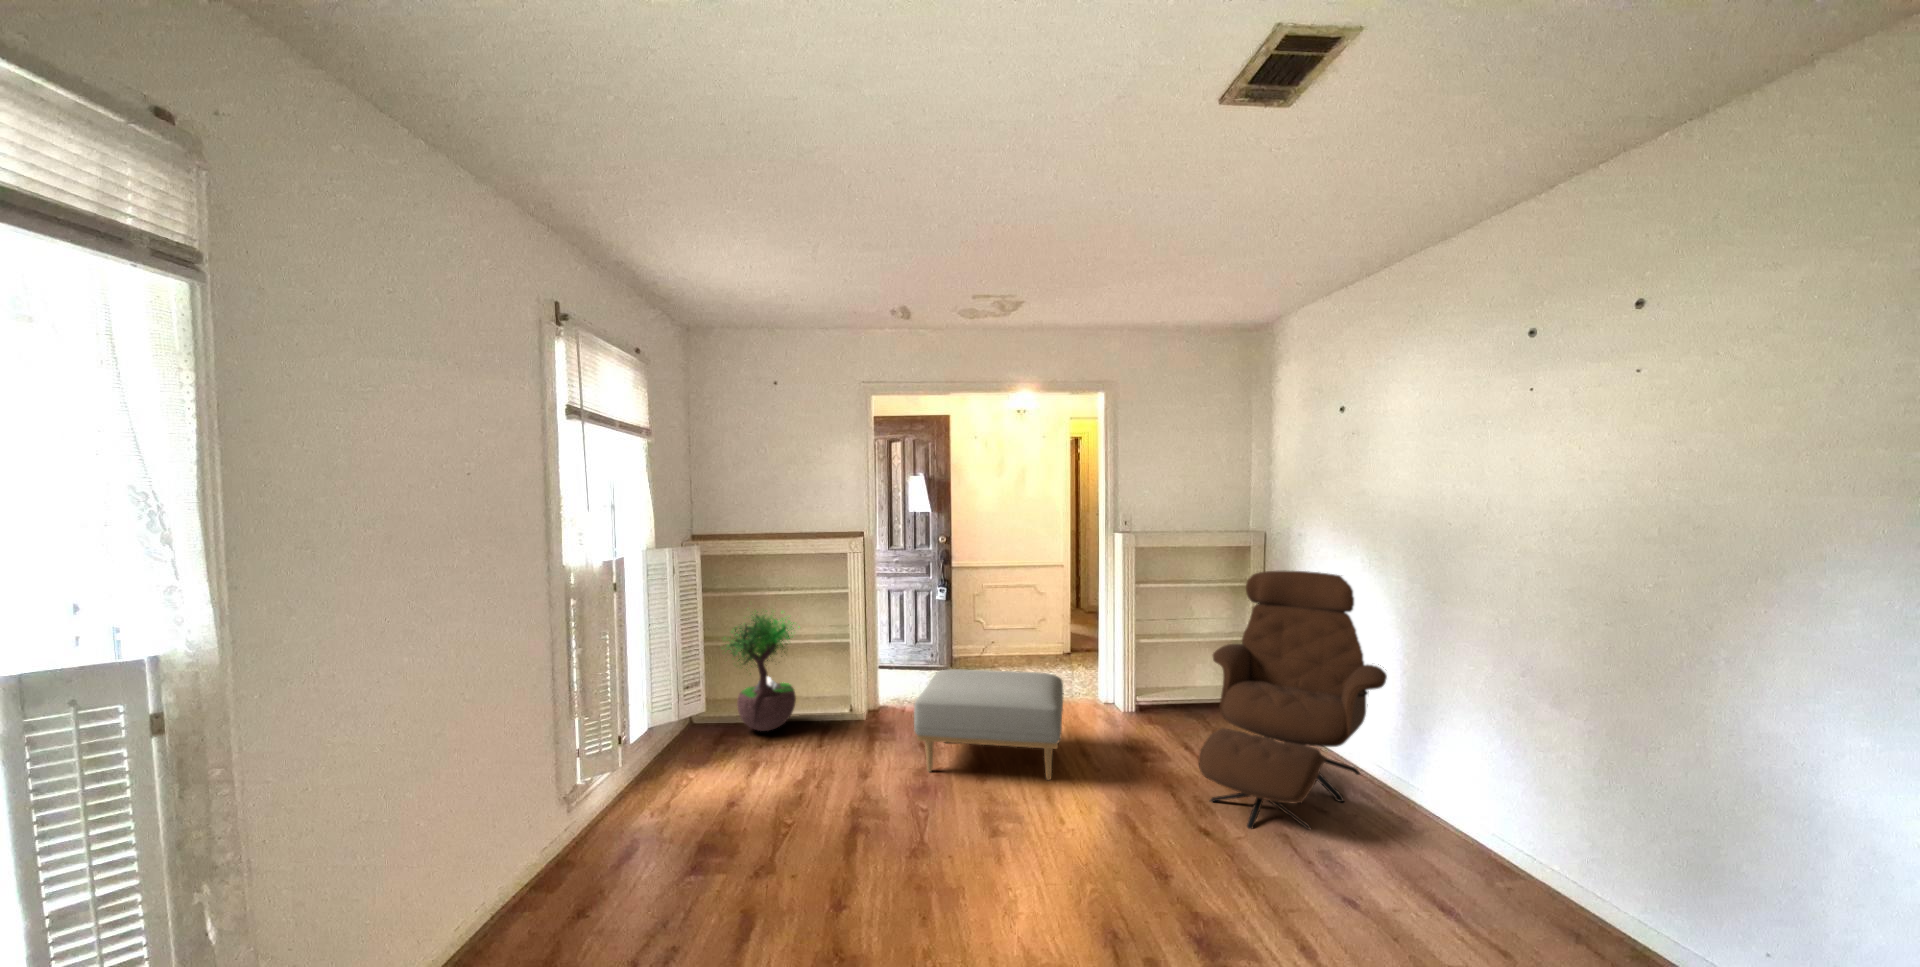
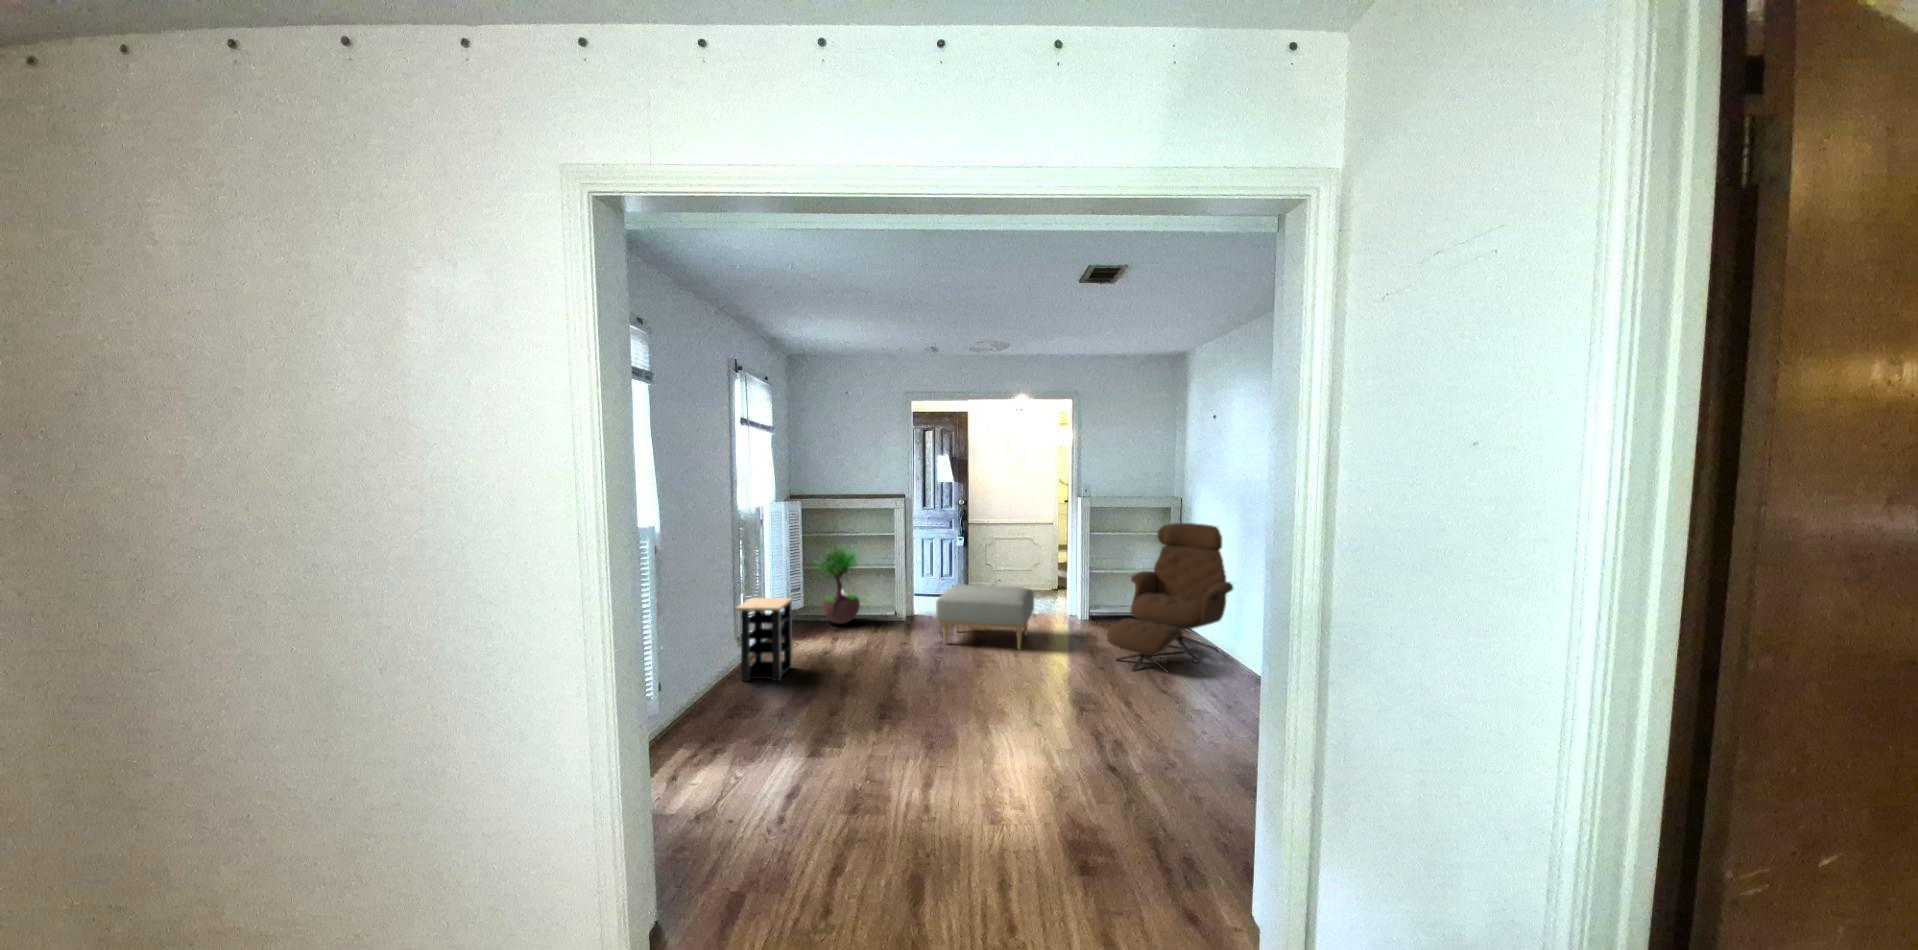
side table: none [547,719,667,888] -> present [736,598,793,681]

